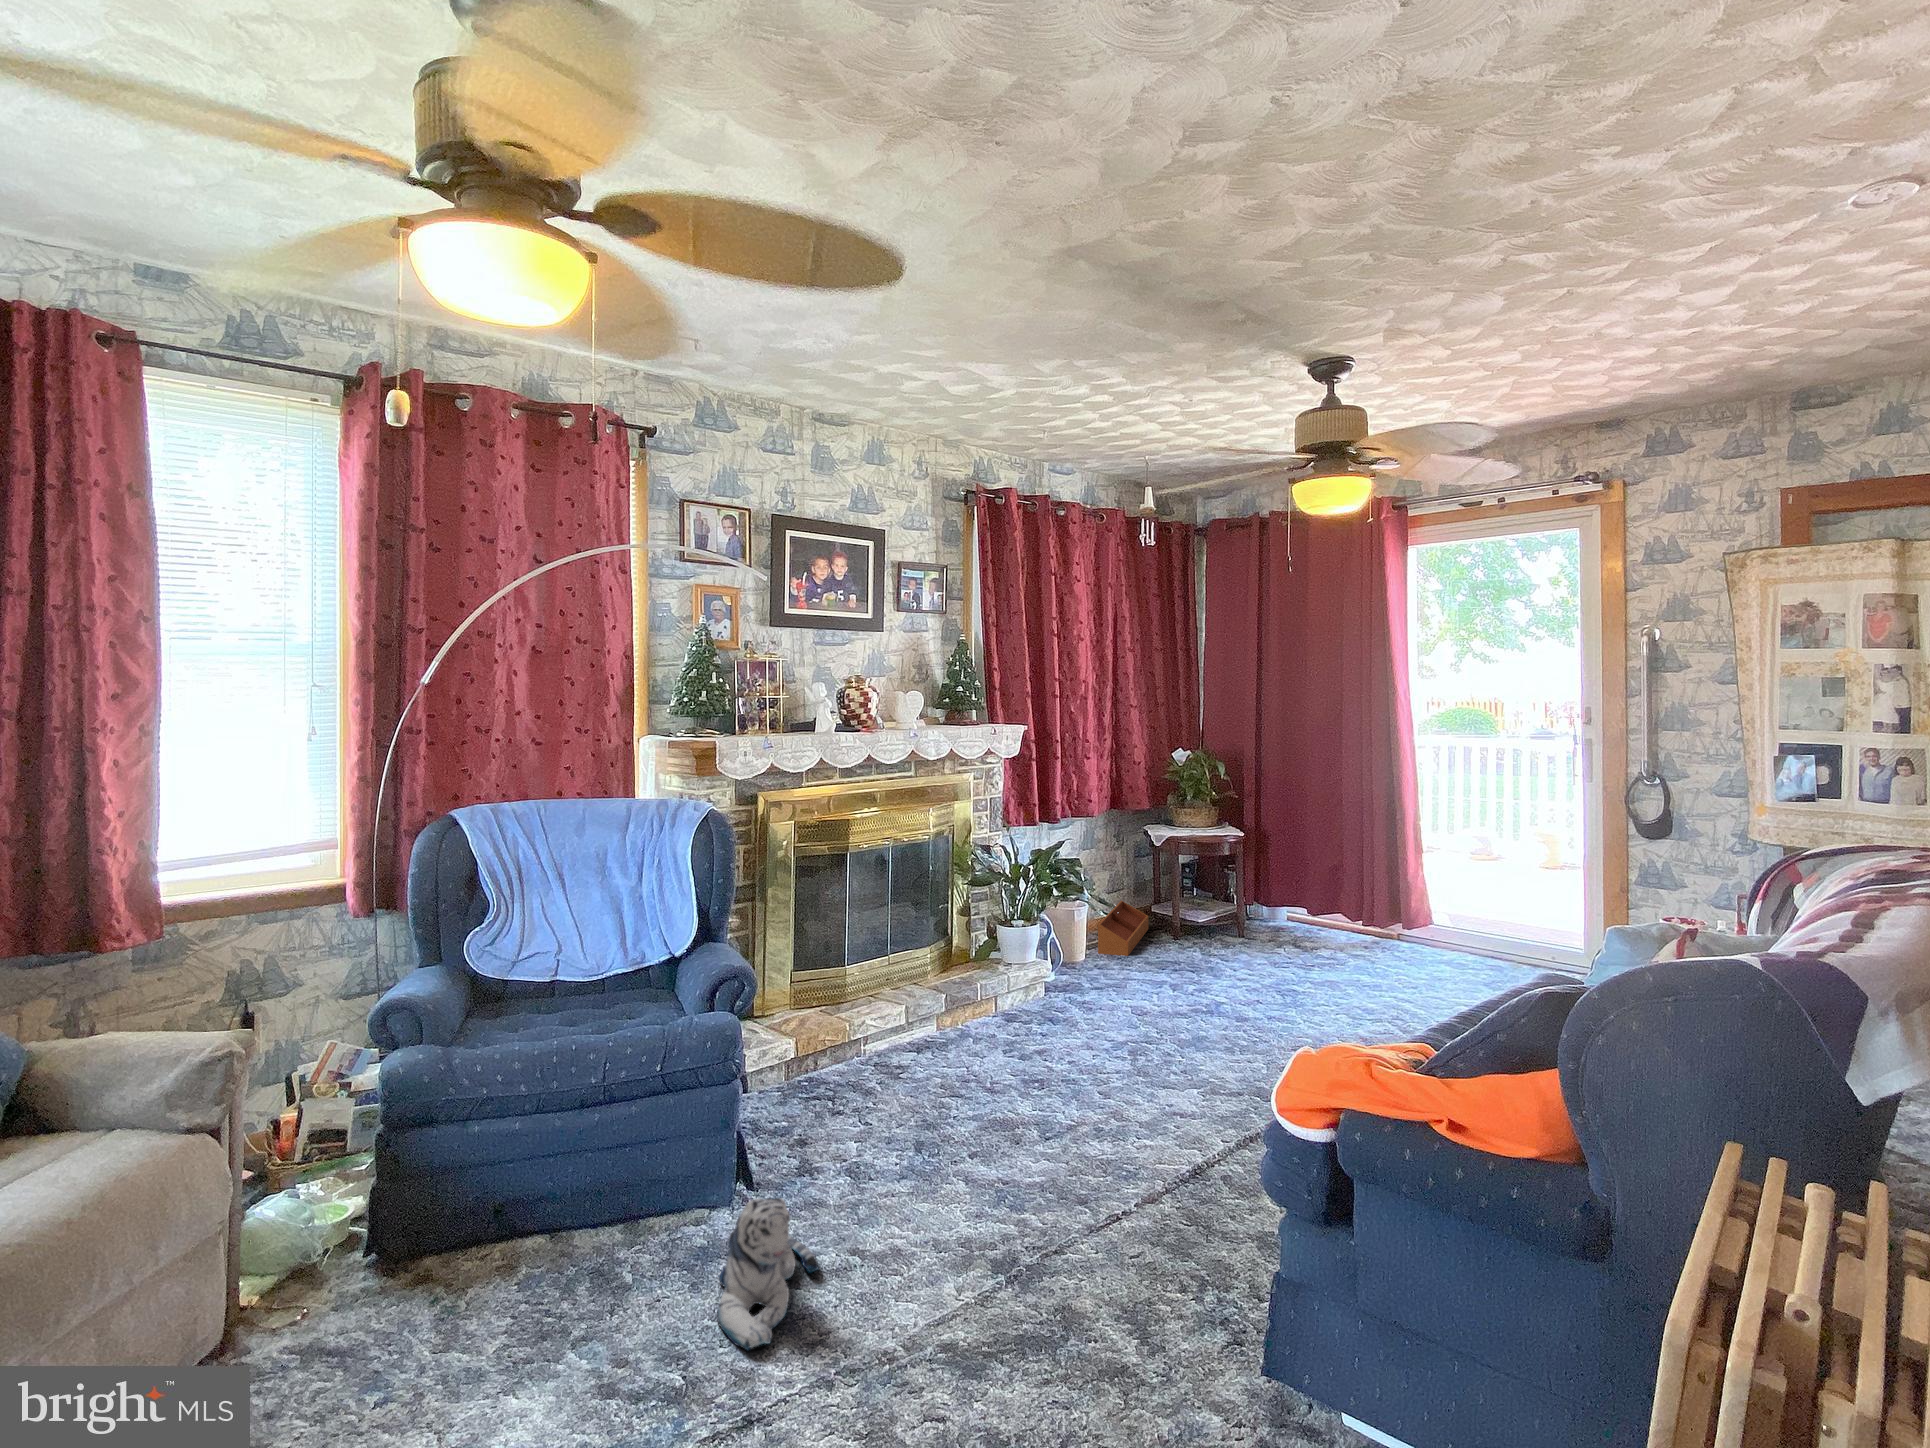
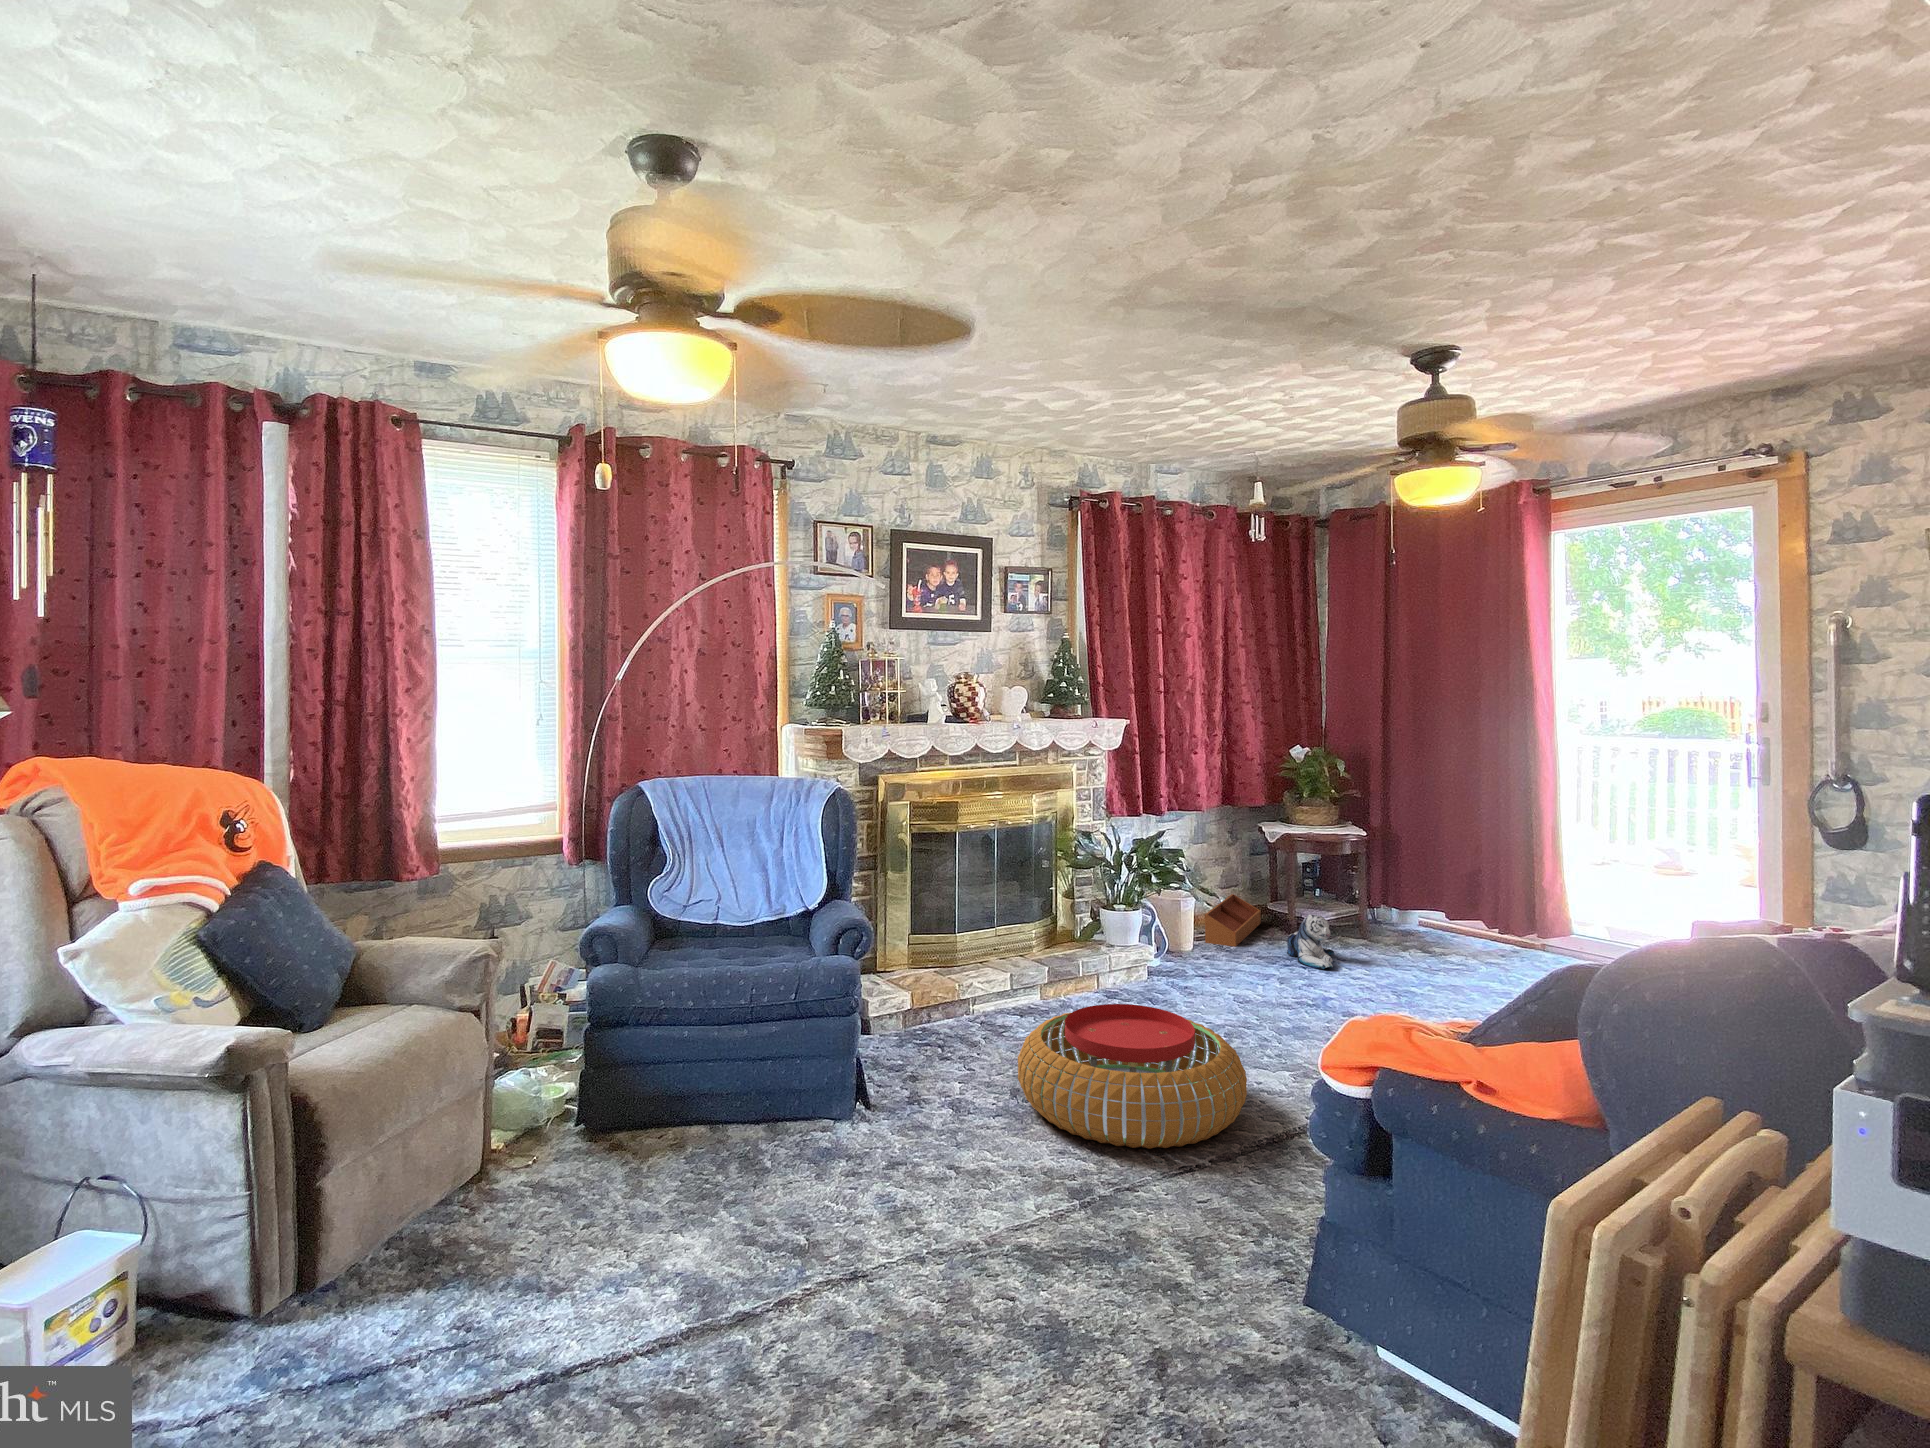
pouf: none [924,1038,1166,1201] -> present [1018,1004,1247,1149]
plush toy: present [718,1198,818,1350] -> present [1287,915,1334,969]

